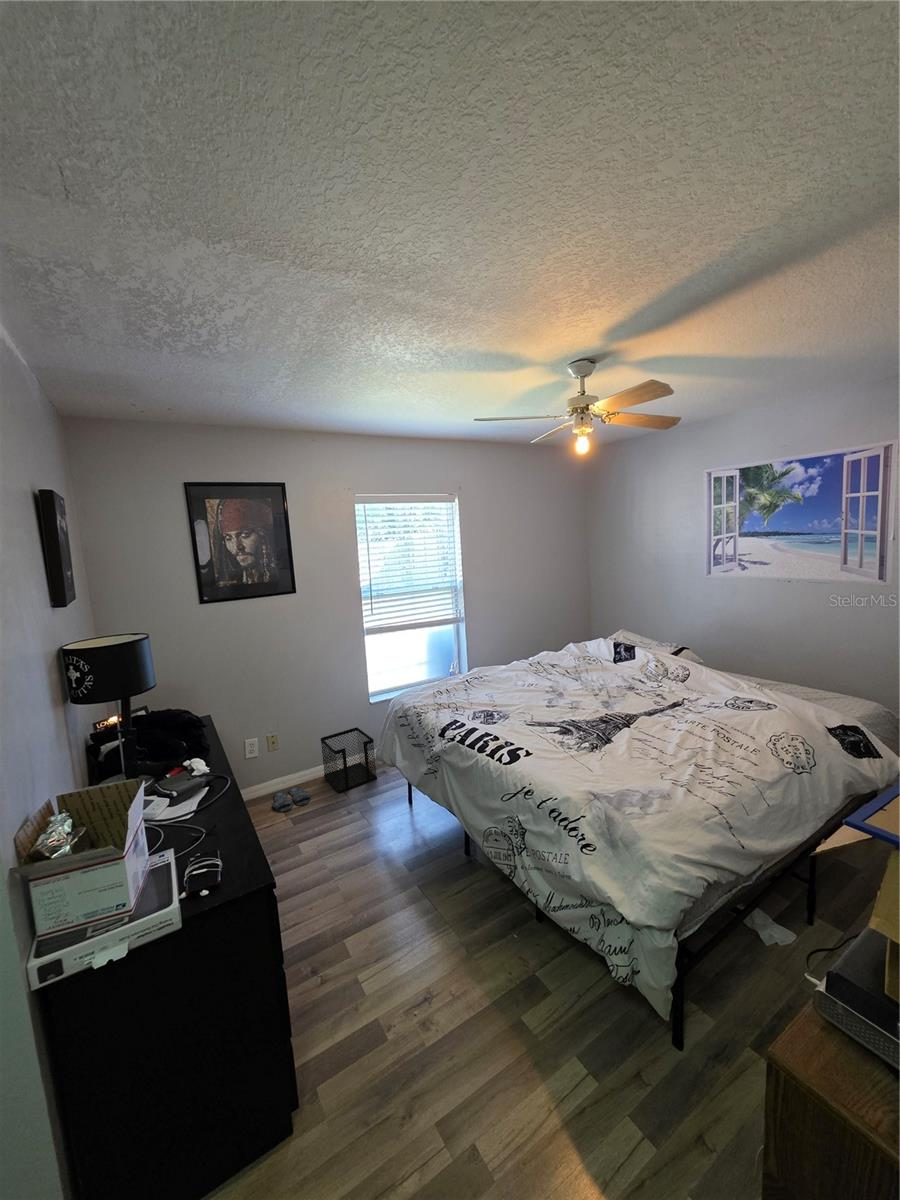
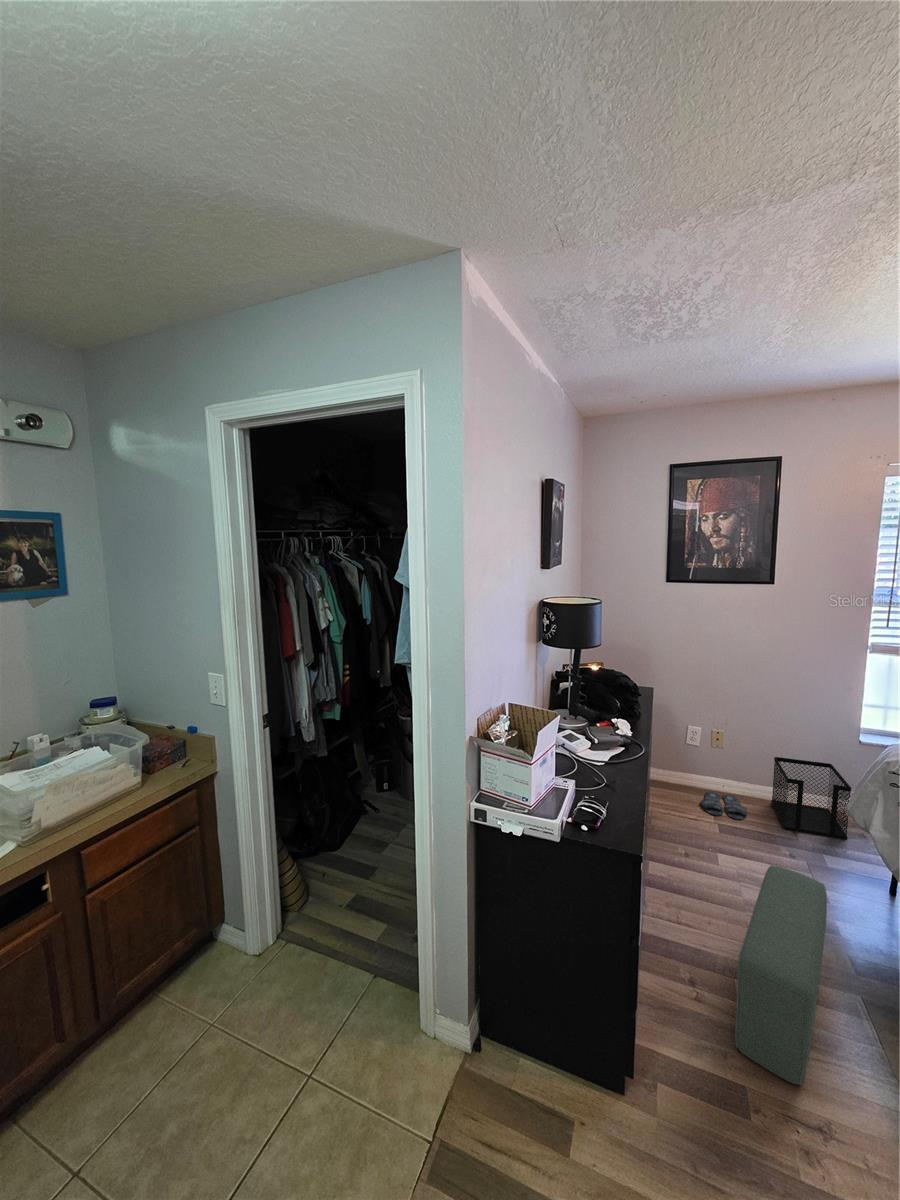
pouf: none [346,818,407,992] -> present [735,865,827,1085]

